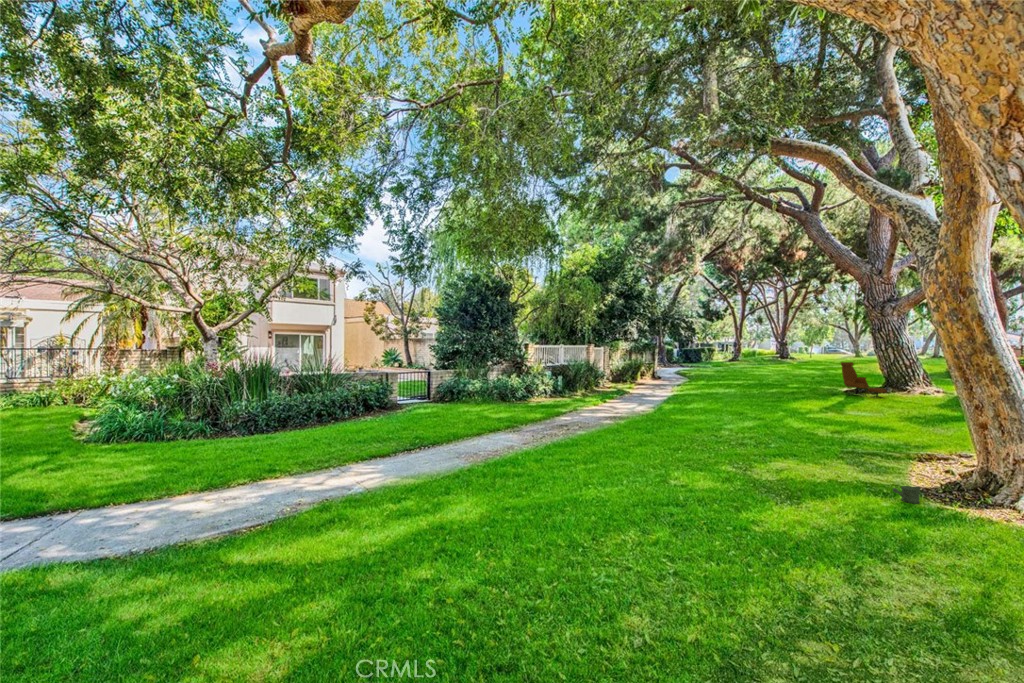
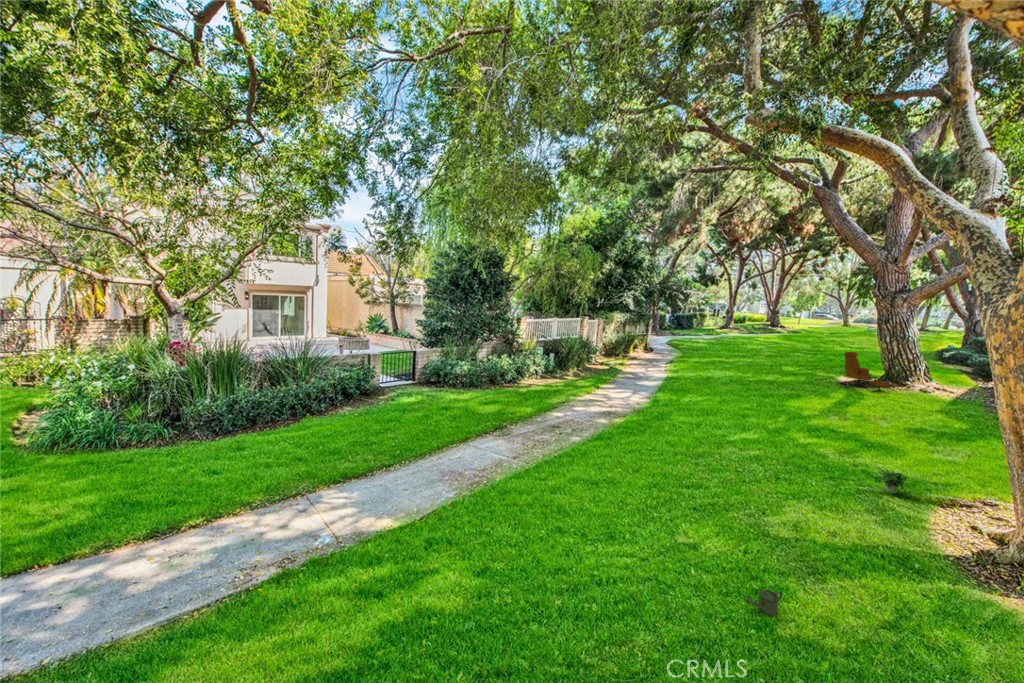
potted plant: none [852,434,888,458] -> present [878,469,908,493]
watering can: present [893,486,920,504] -> present [746,590,783,616]

